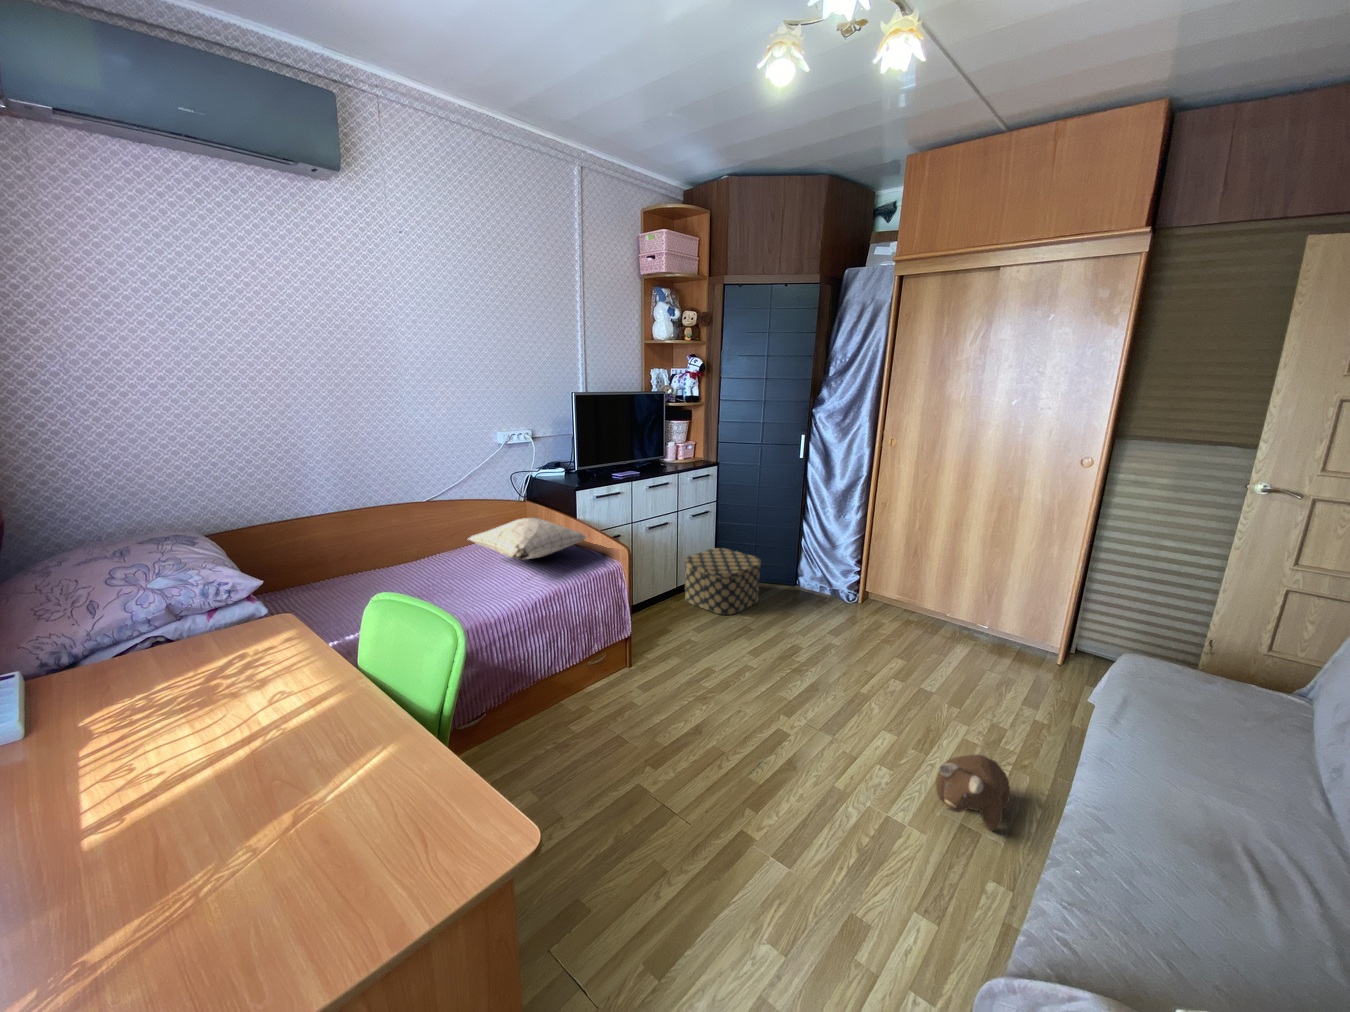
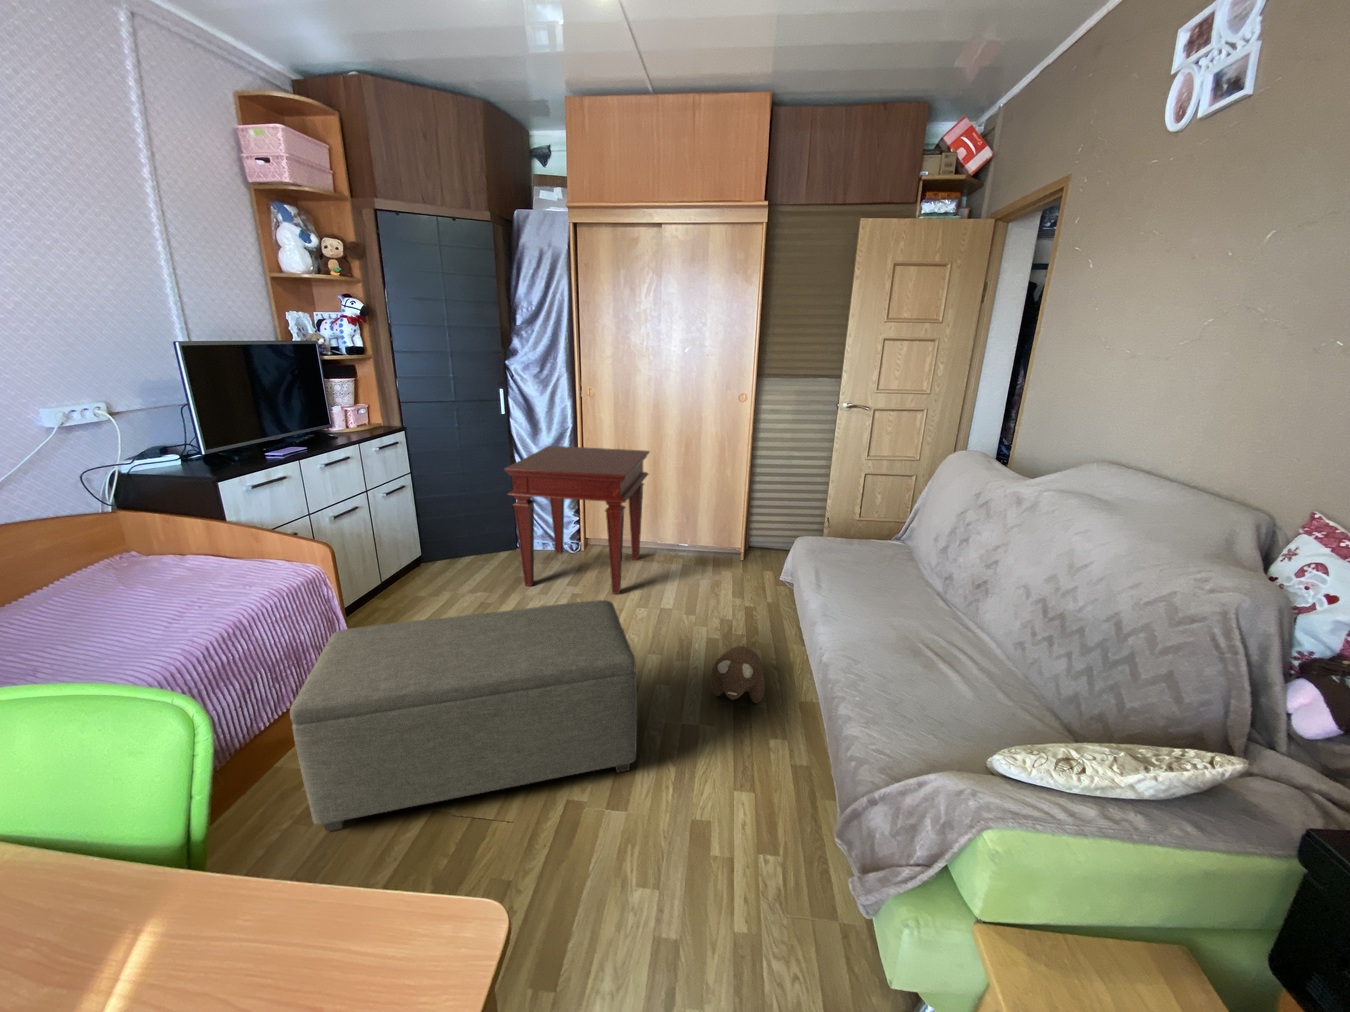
side table: none [785,494,948,658] -> present [505,446,649,594]
pillow: present [468,518,586,560] -> none [28,527,262,592]
storage box: present [685,548,761,615] -> none [388,523,482,595]
ottoman: none [557,617,834,832] -> present [290,600,637,831]

